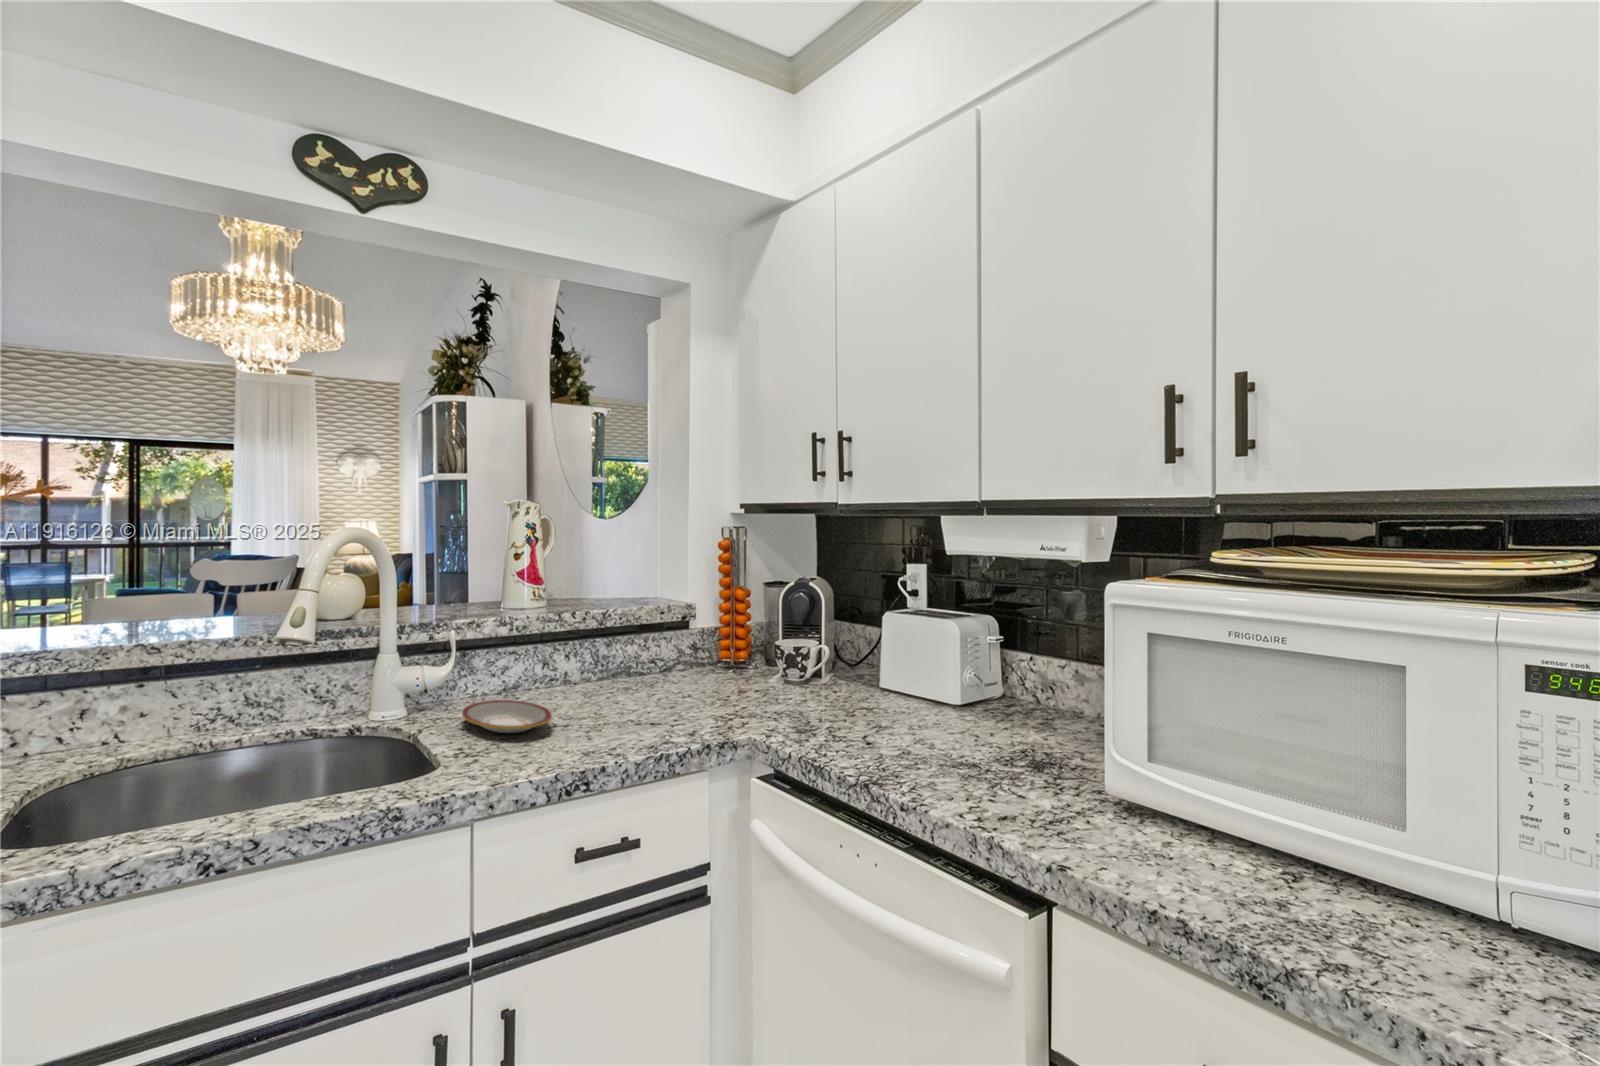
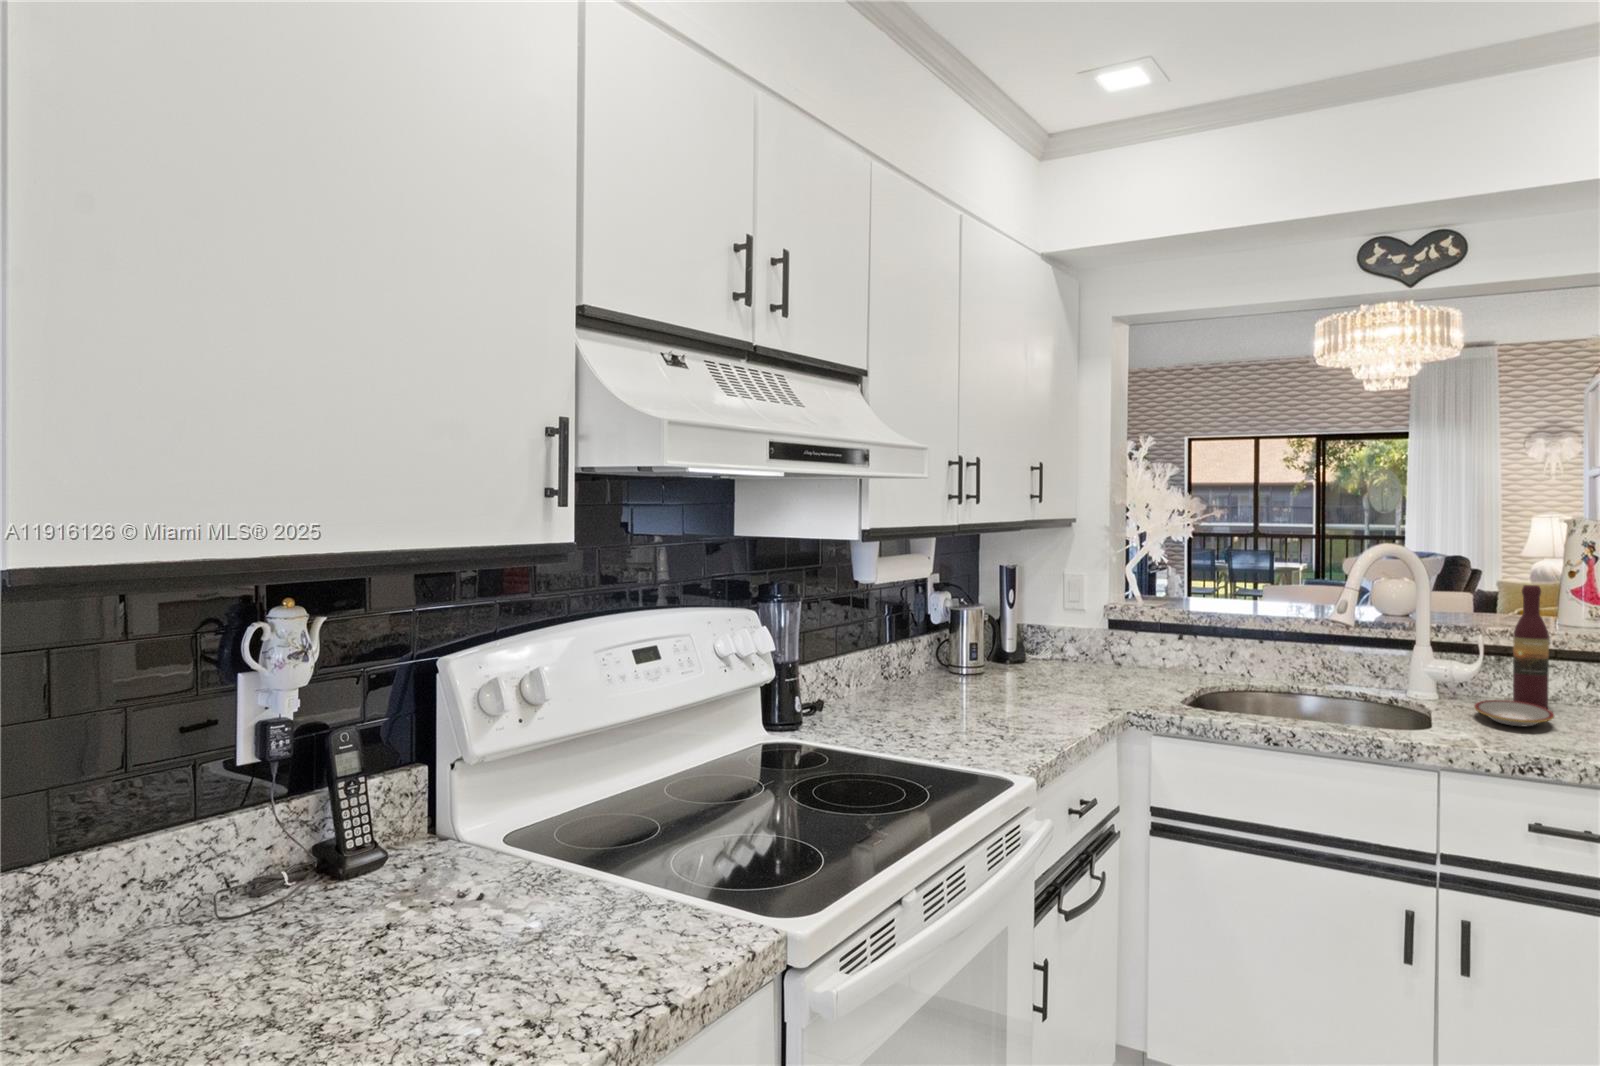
wine bottle: none [479,568,513,705] -> present [1513,585,1549,708]

